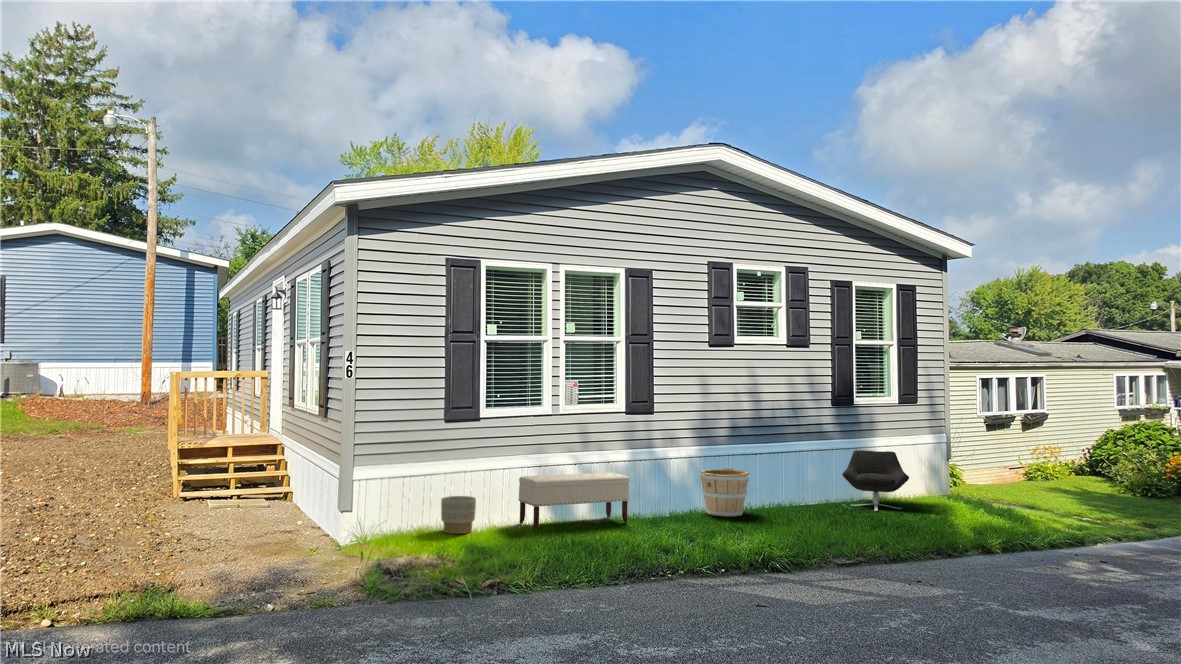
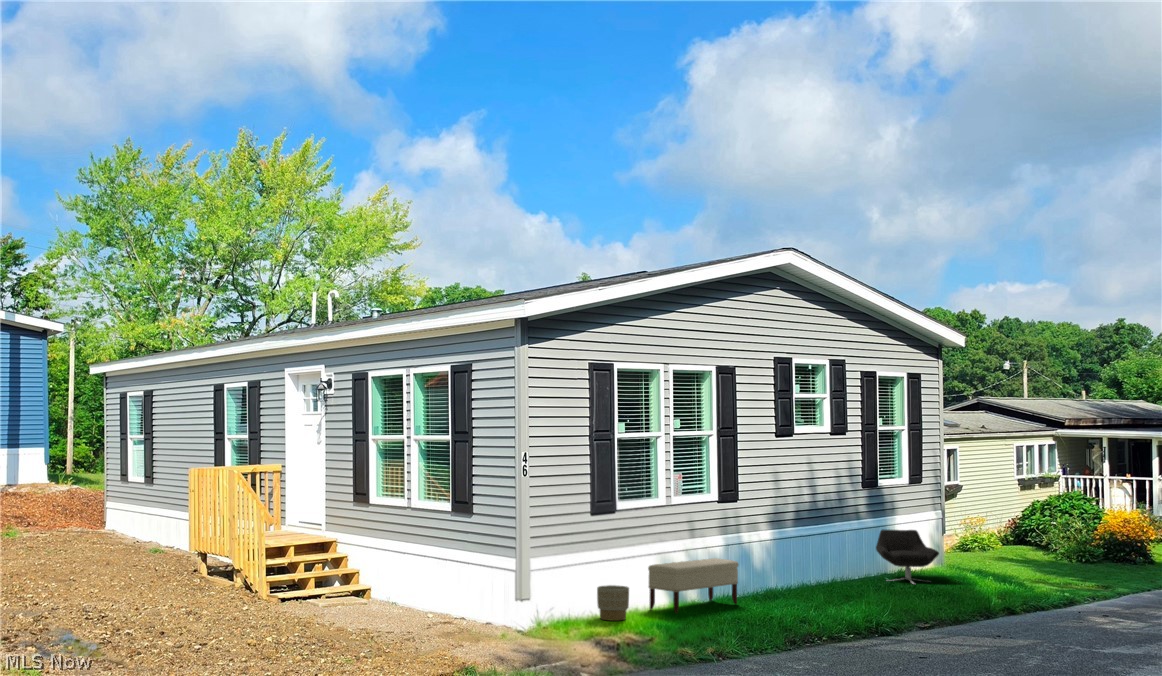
wooden bucket: present [699,468,750,517] -> none [776,551,823,595]

